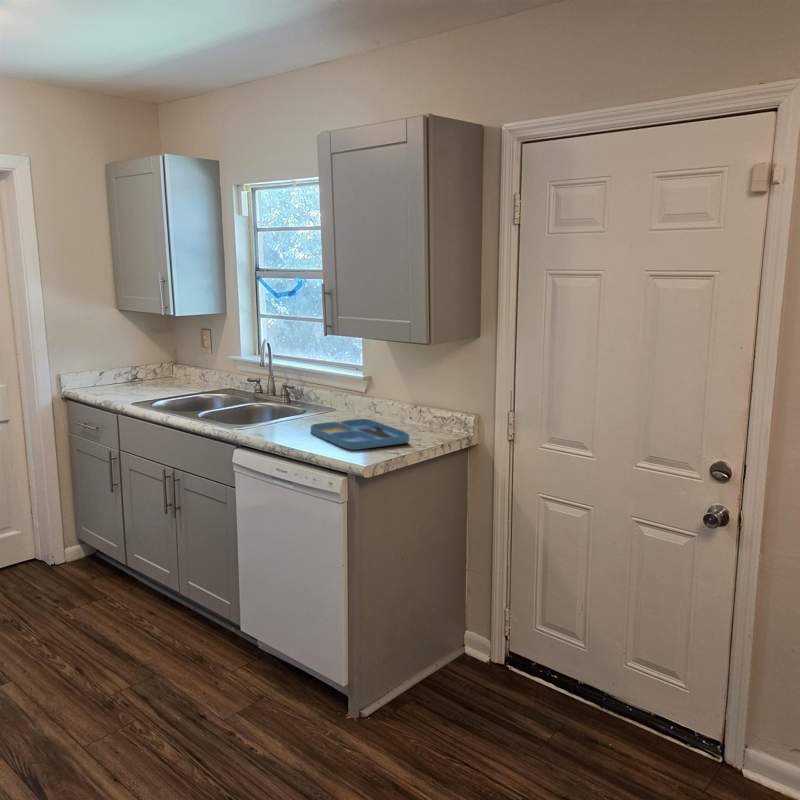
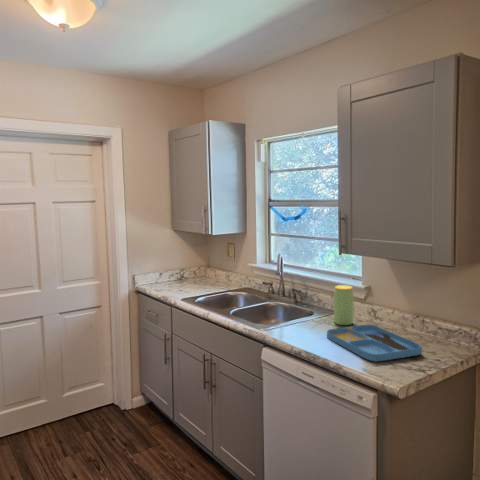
jar: none [326,375,349,422] -> present [334,285,353,325]

